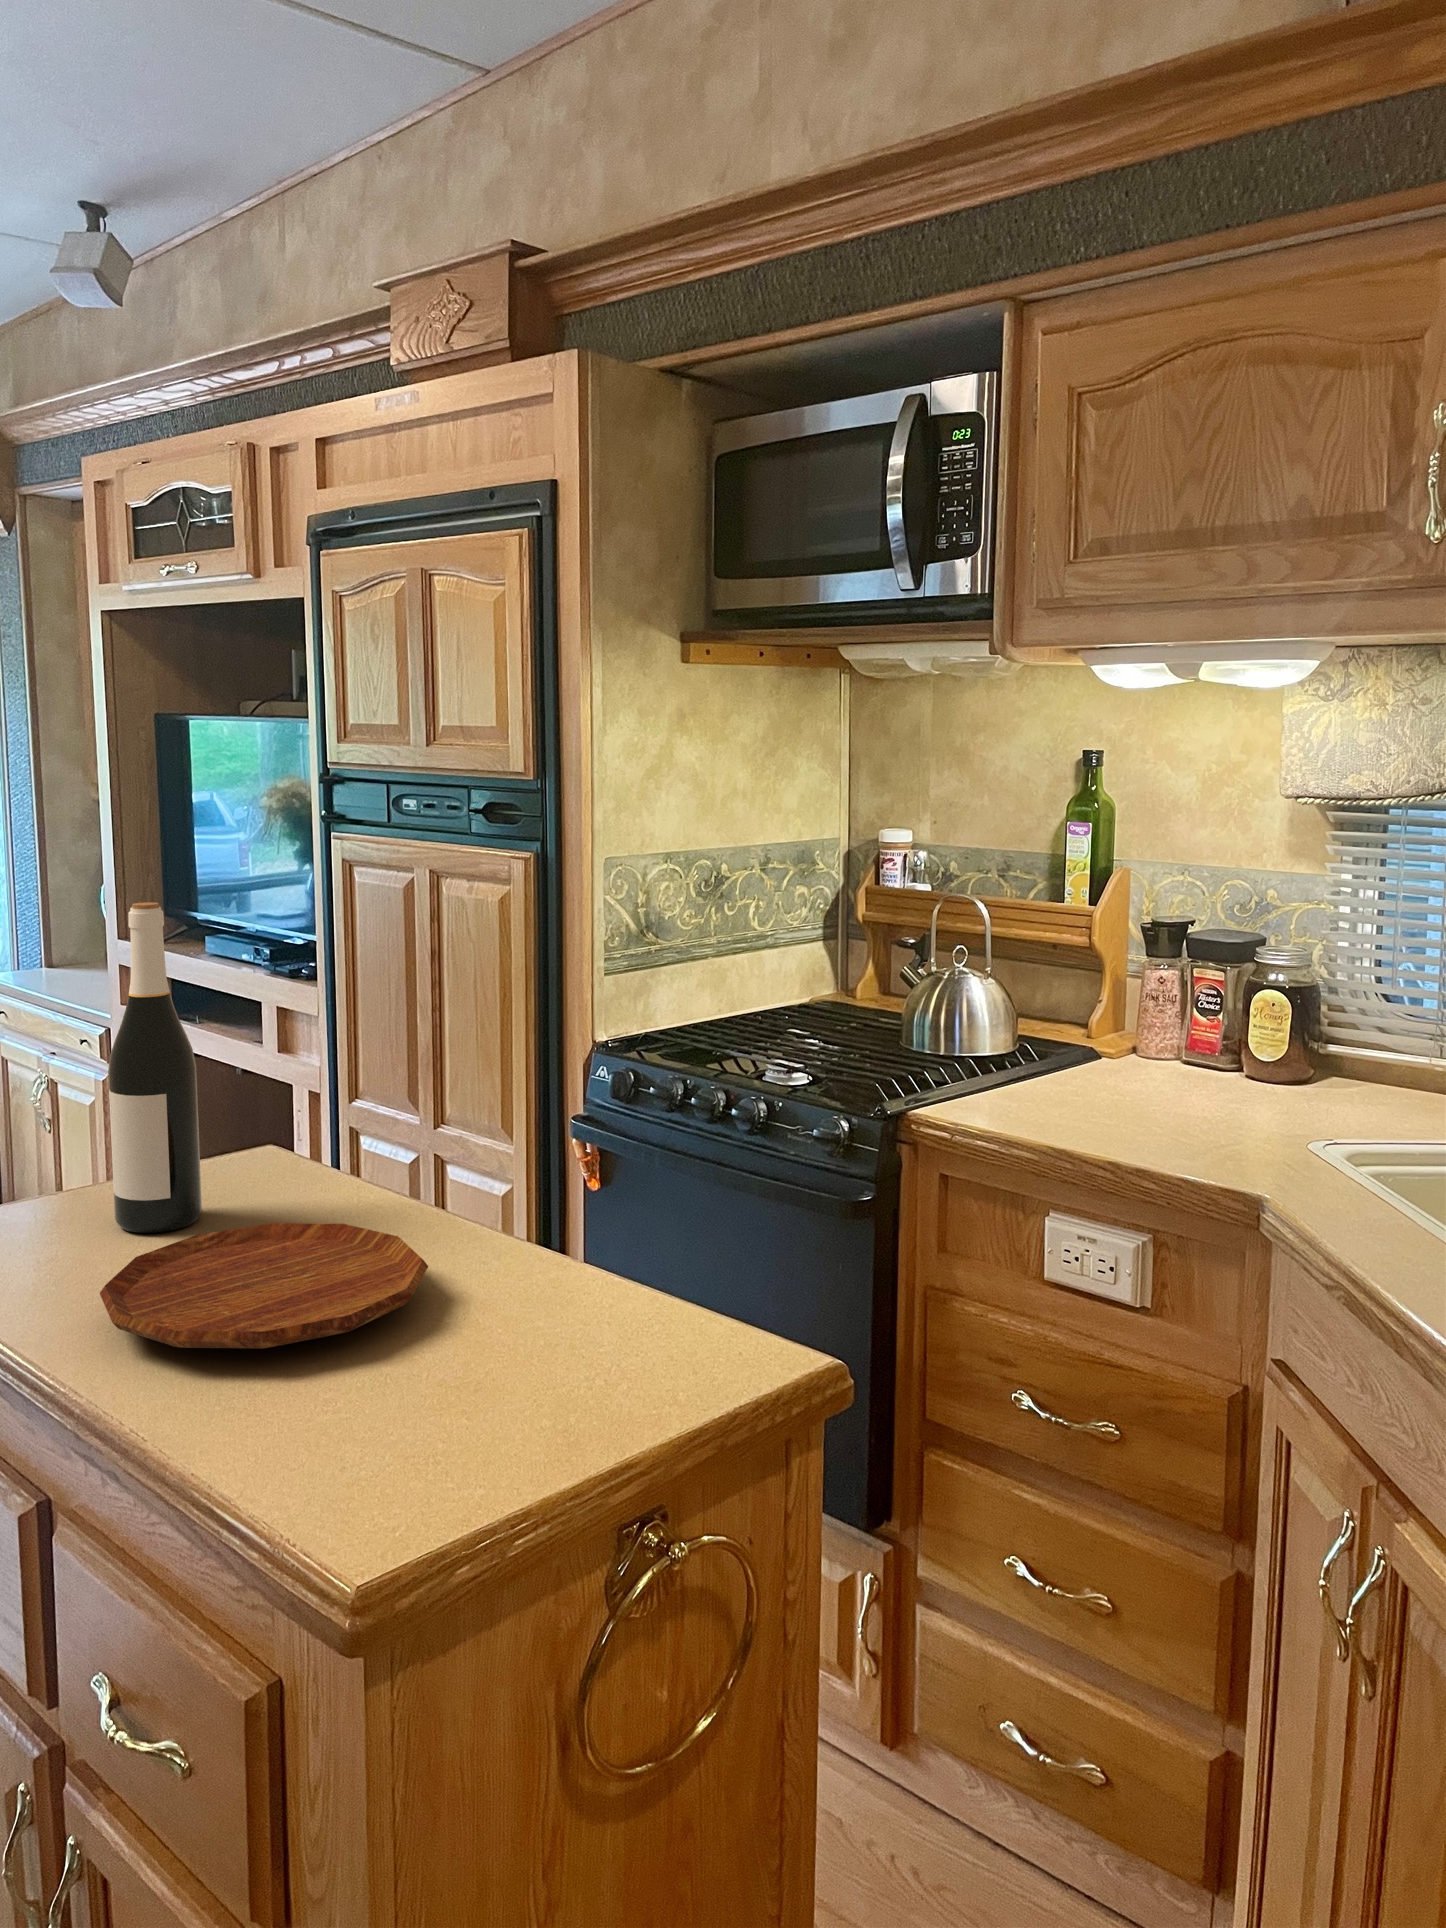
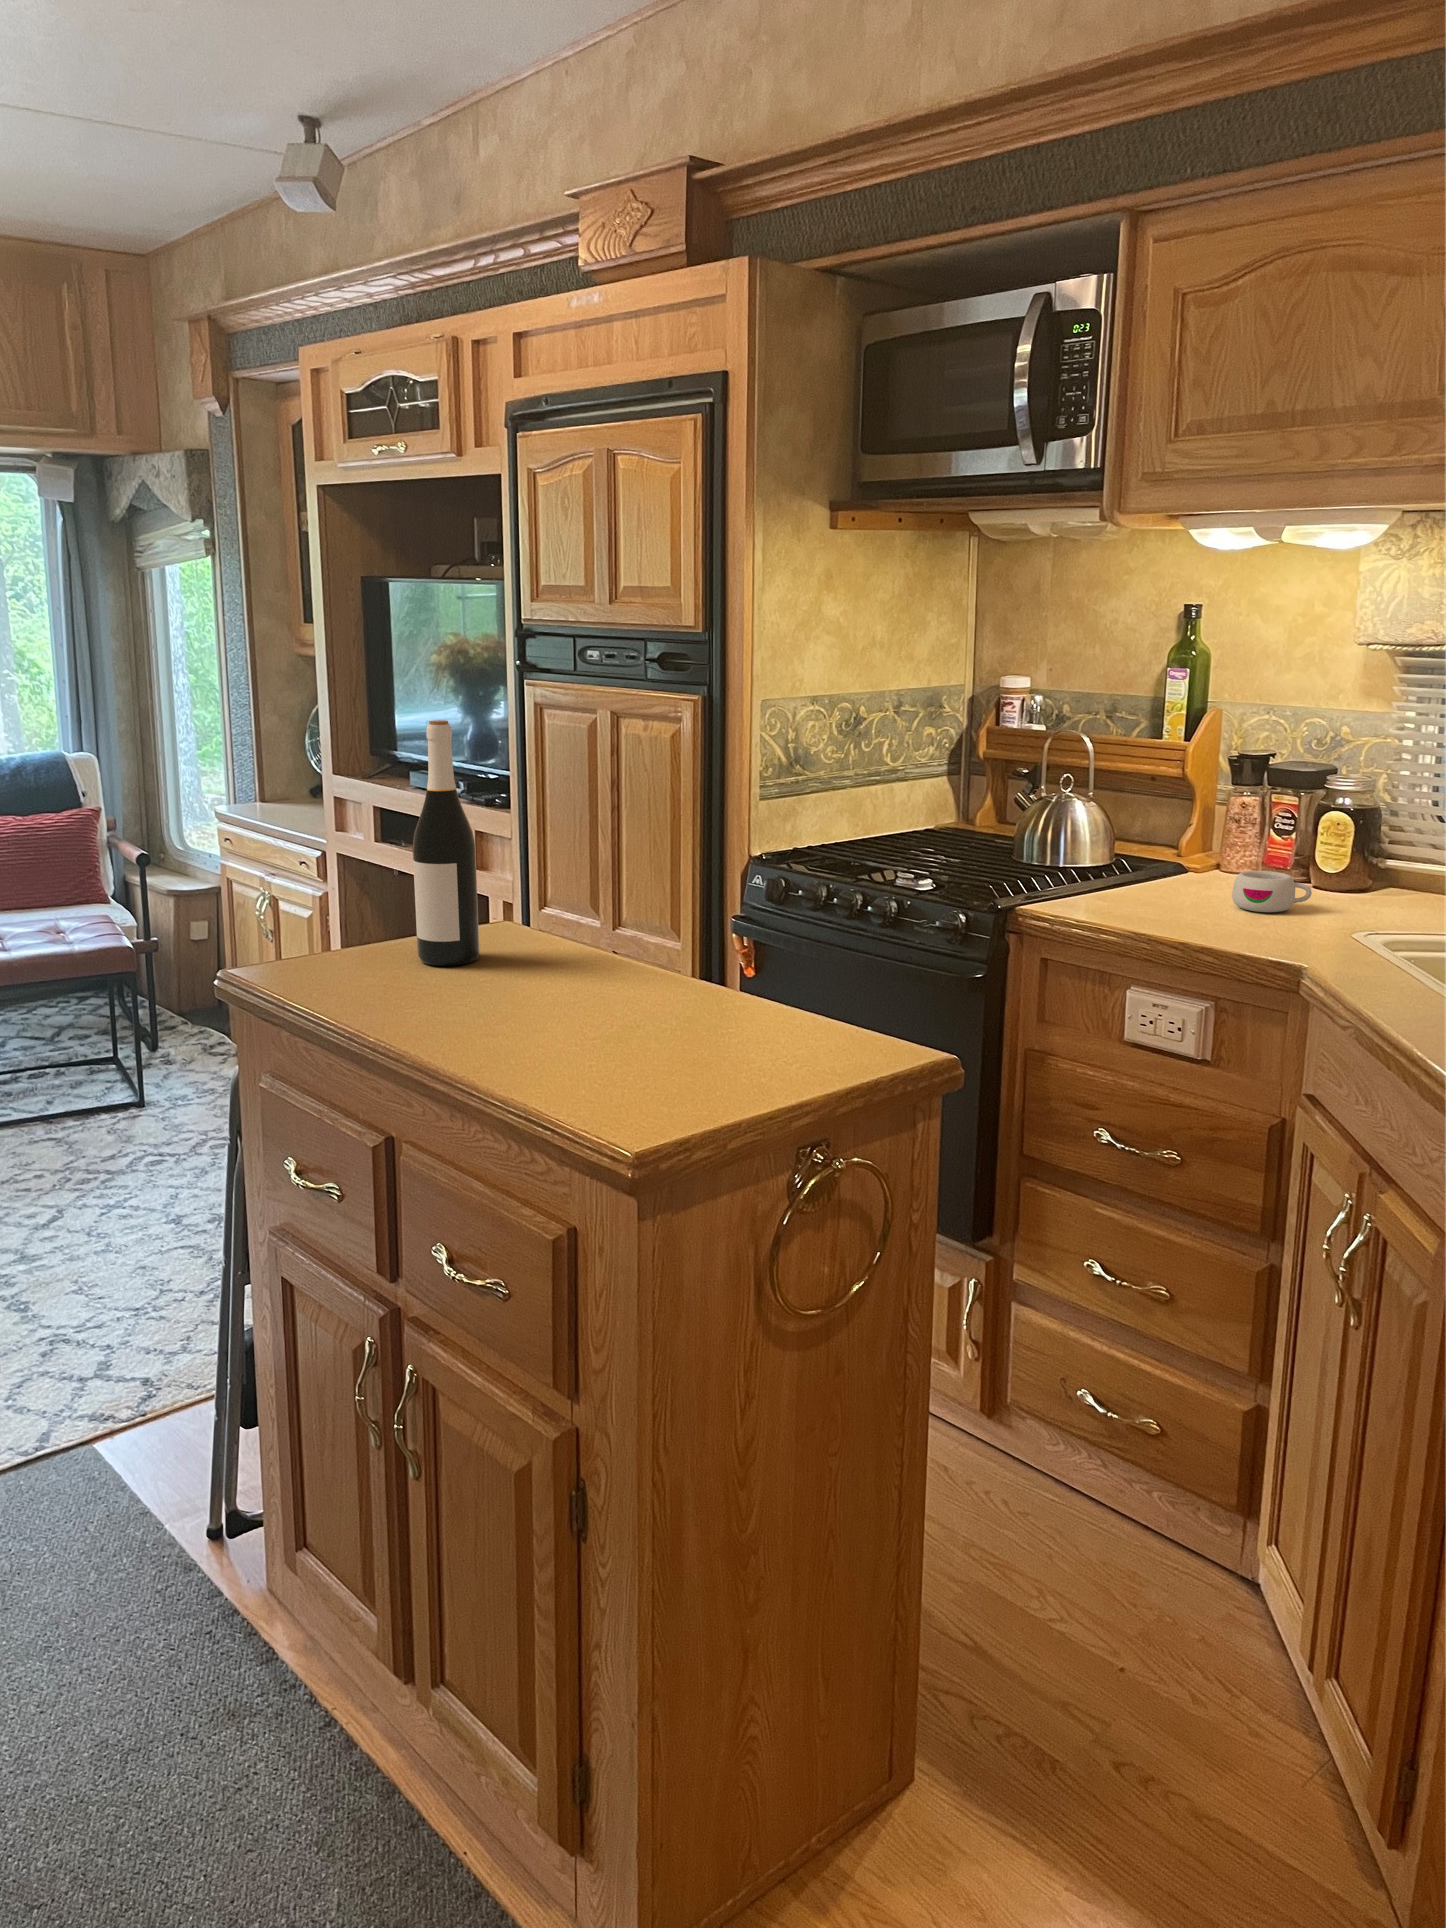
mug: none [1162,1063,1255,1114] -> present [1232,871,1312,912]
tray: present [100,1223,428,1349] -> none [429,957,657,1028]

